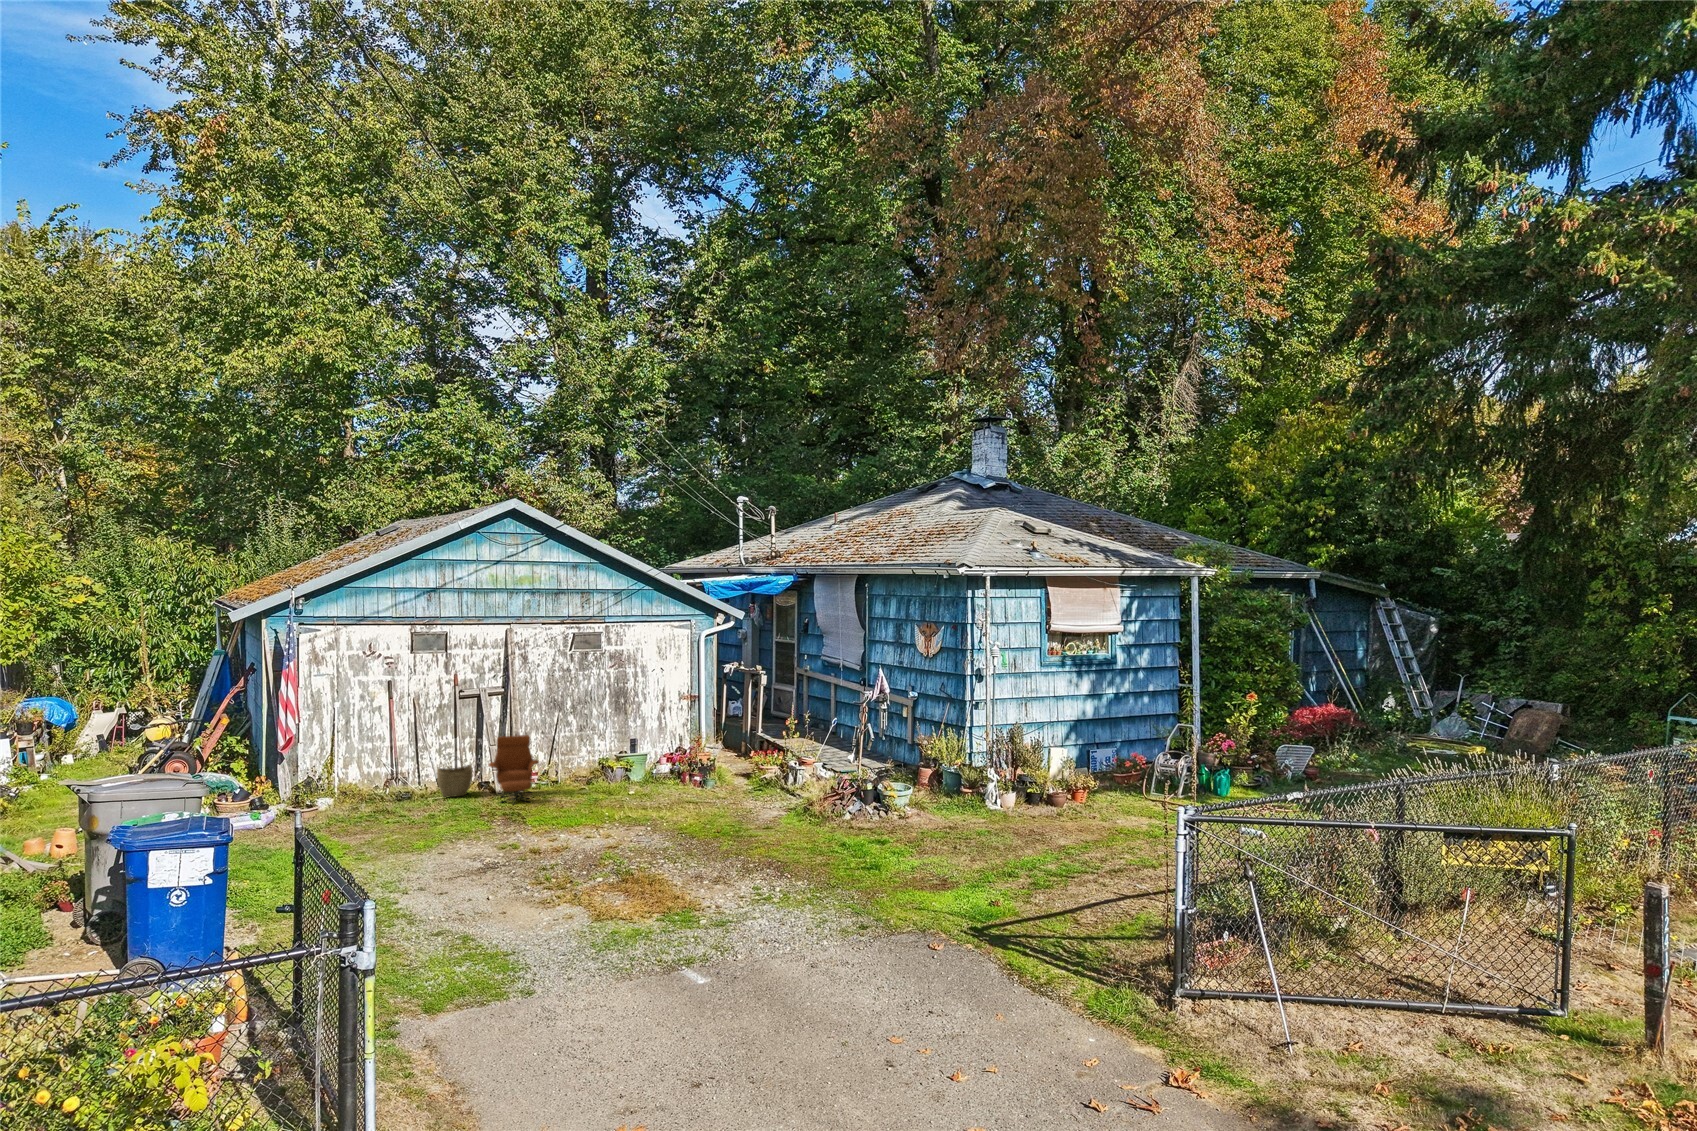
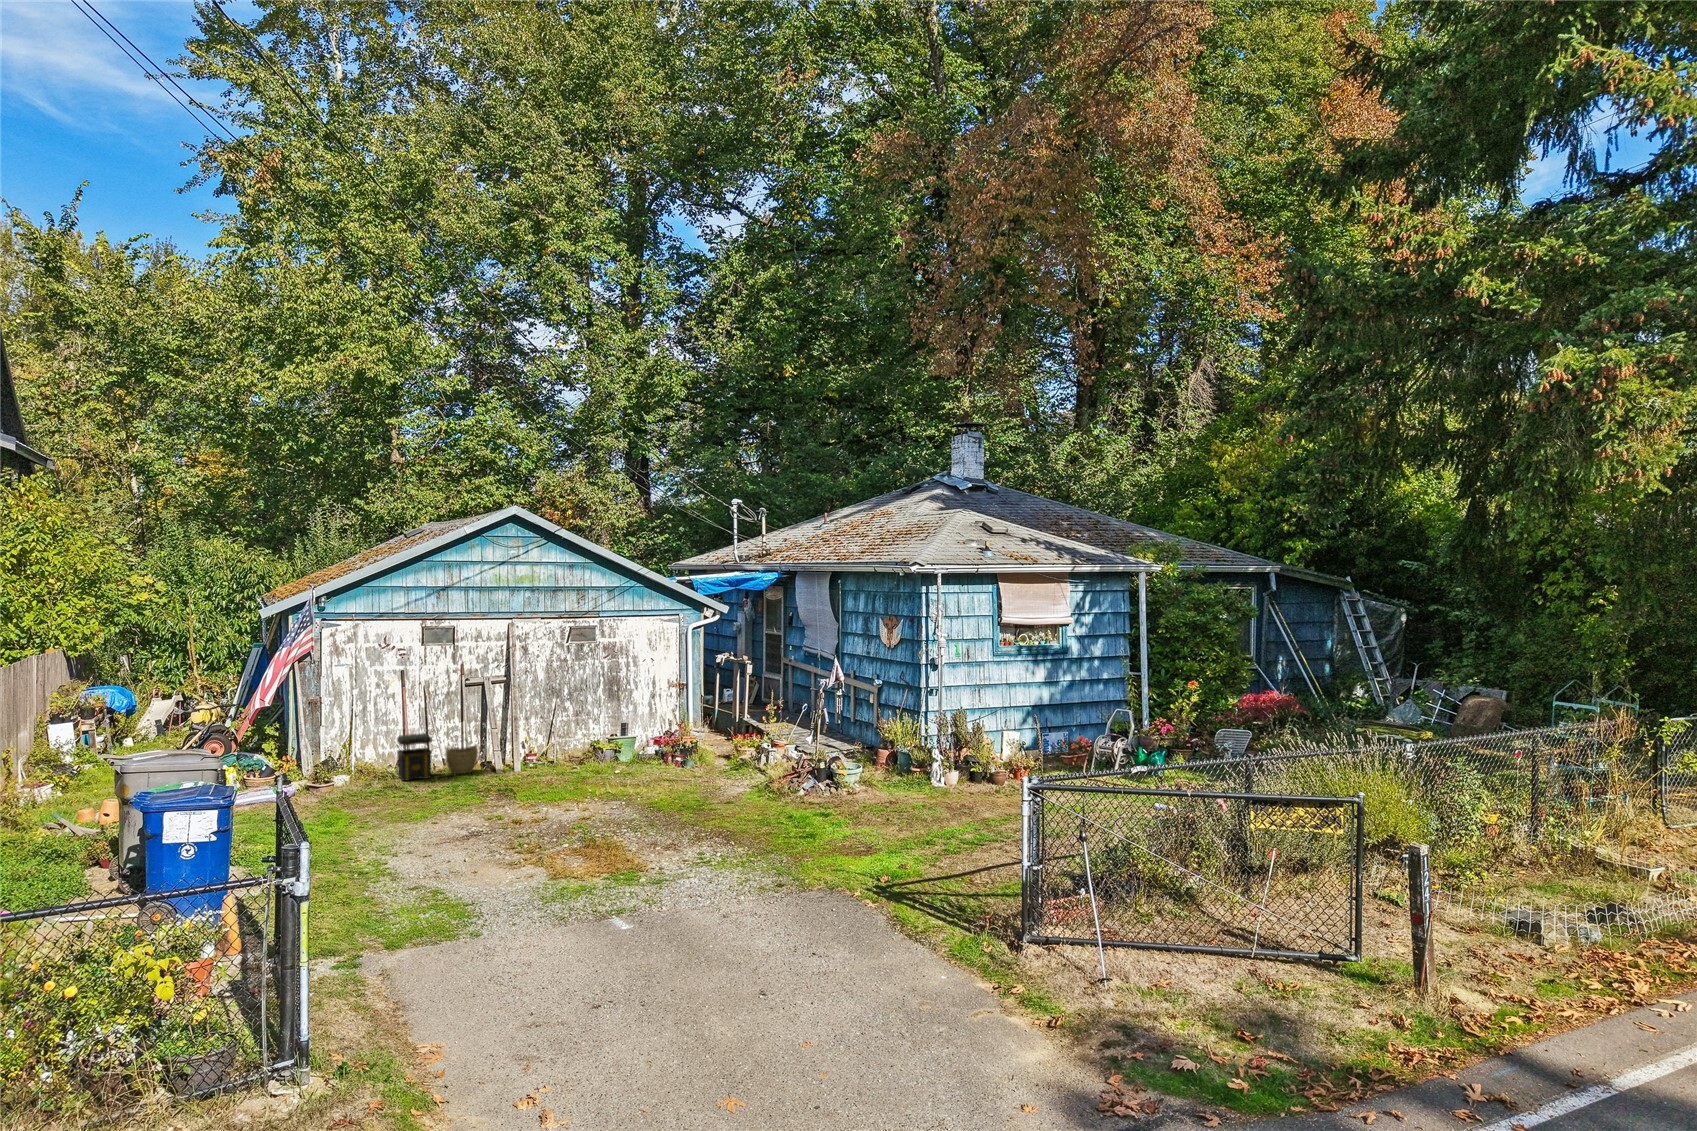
lounge chair: present [489,735,539,805] -> none [491,719,537,781]
toolbox: none [382,752,423,805] -> present [397,733,432,781]

